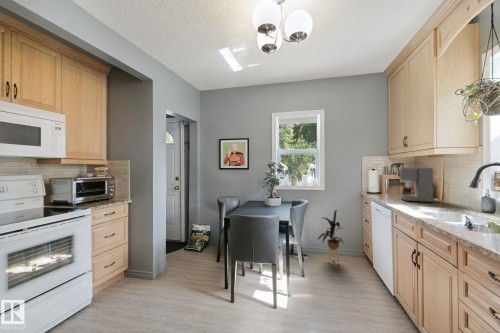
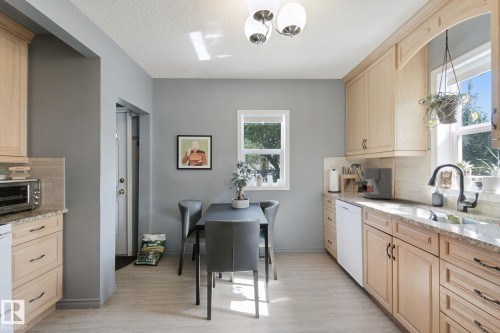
house plant: present [318,210,343,263] -> none [285,209,310,262]

